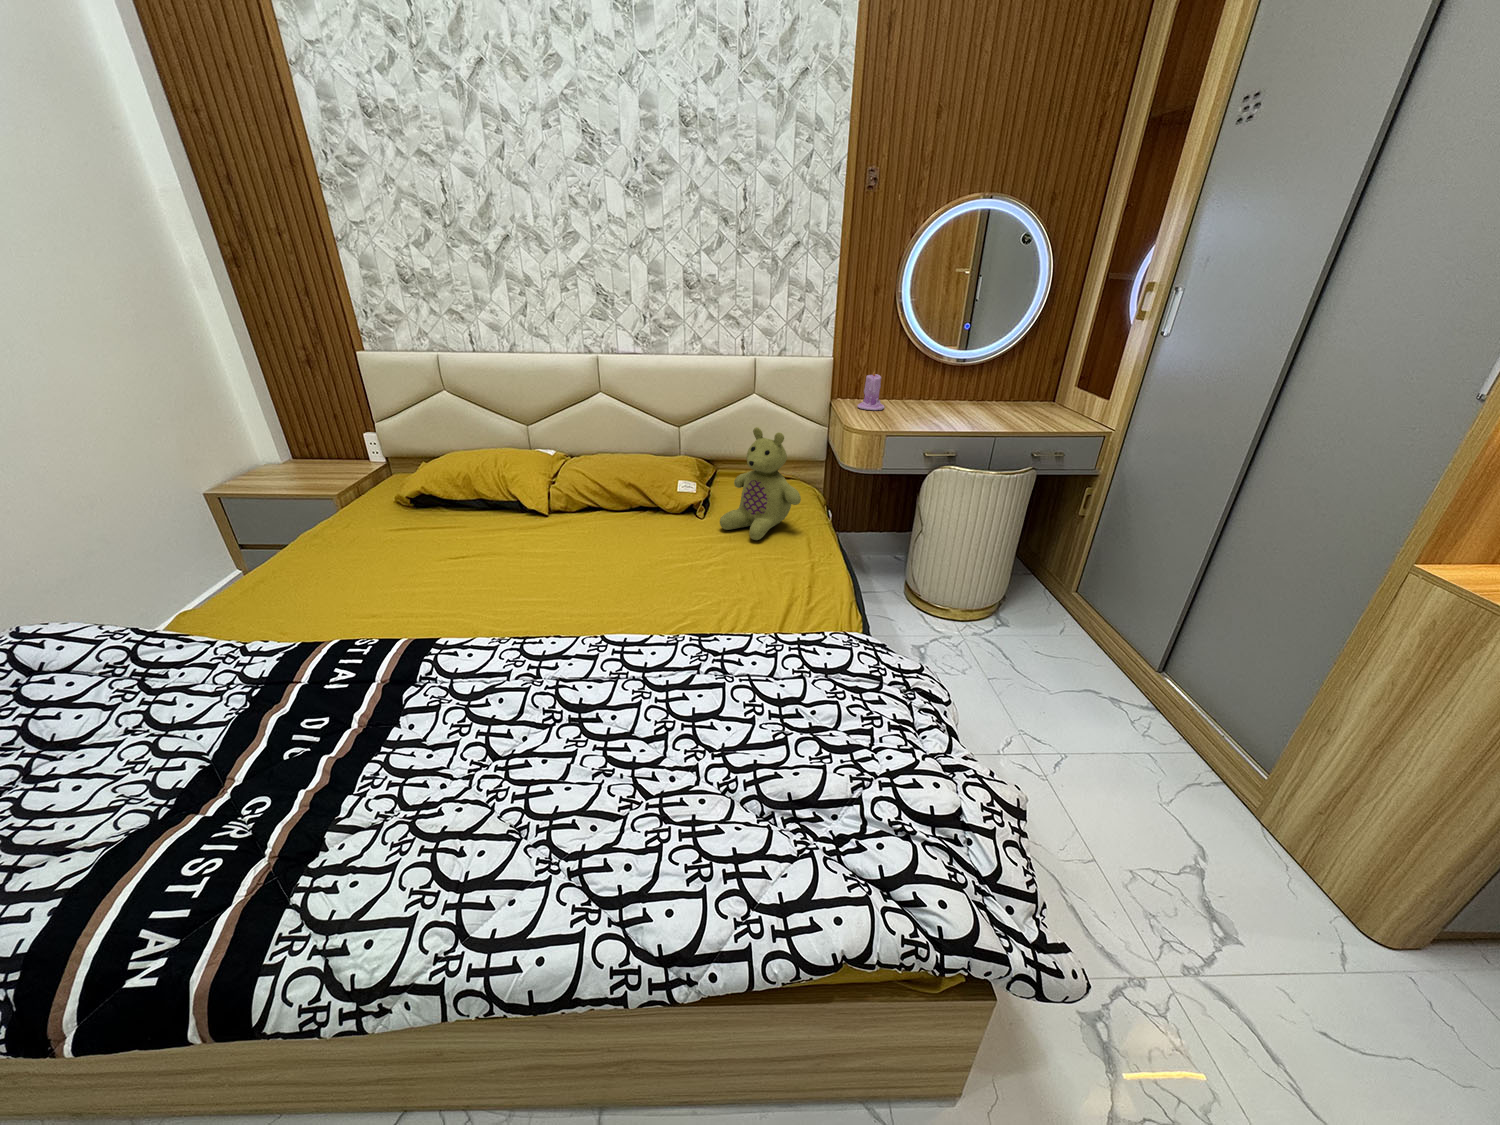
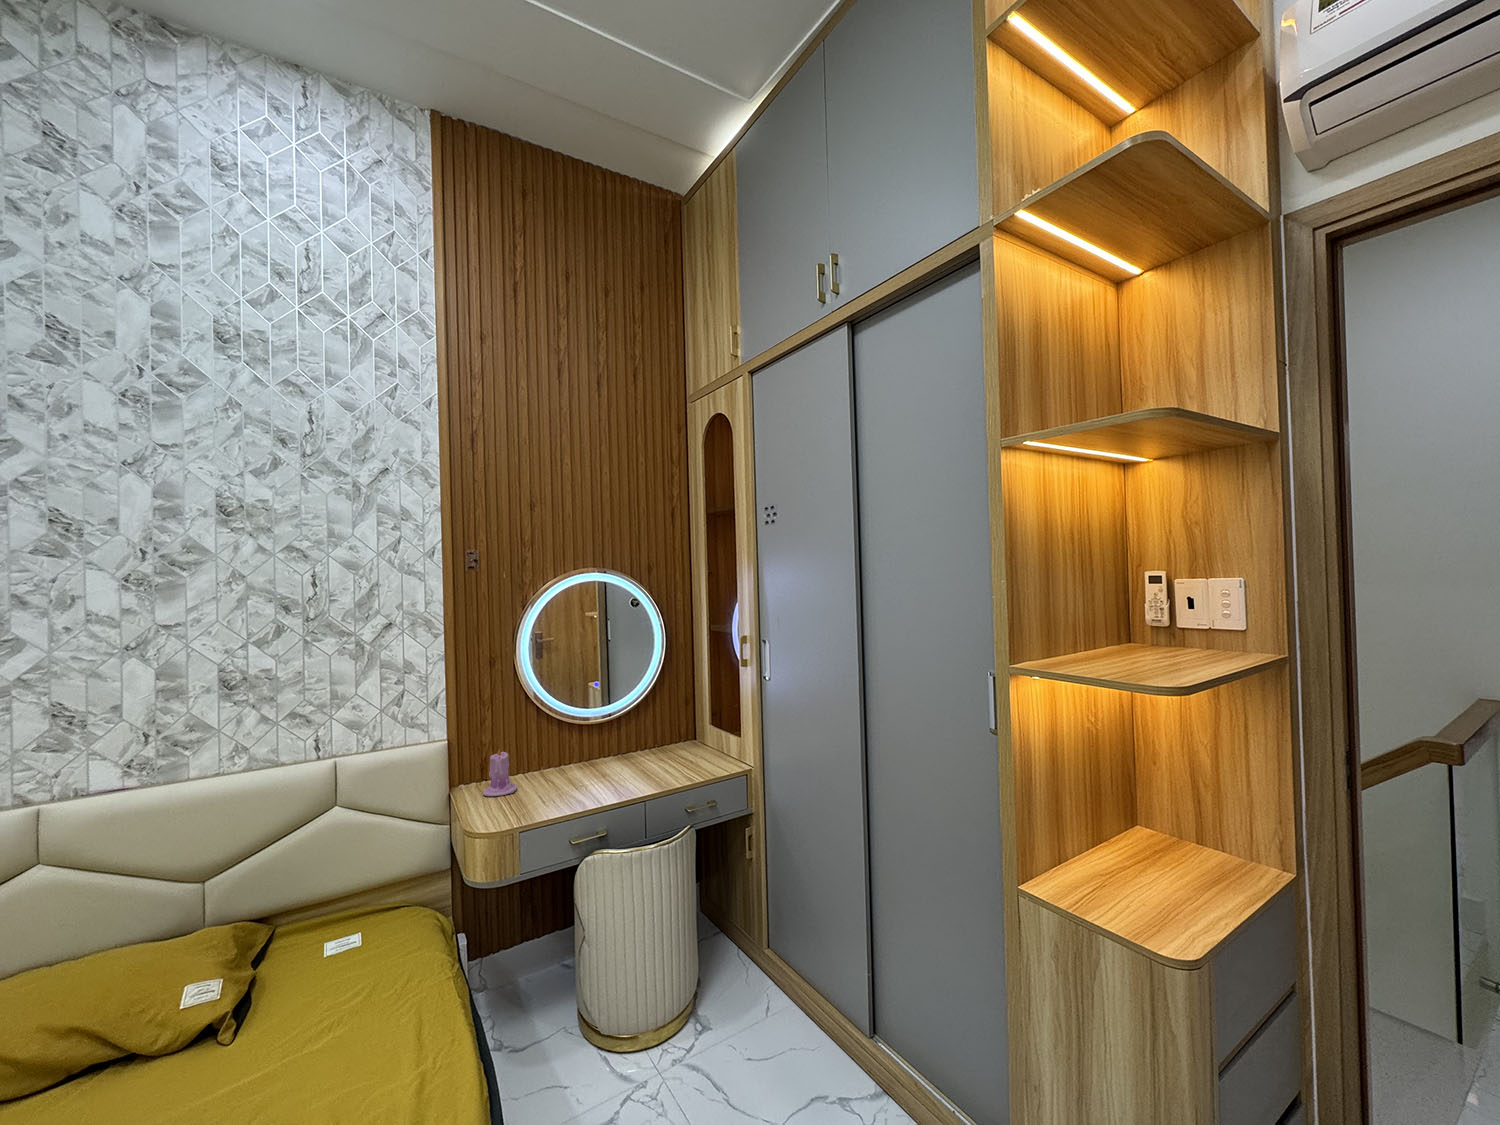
stuffed bear: present [720,427,801,540] -> none [248,873,397,1070]

